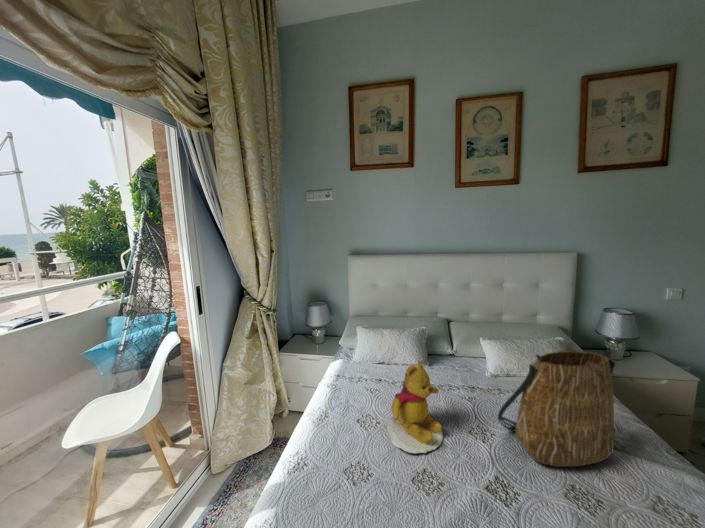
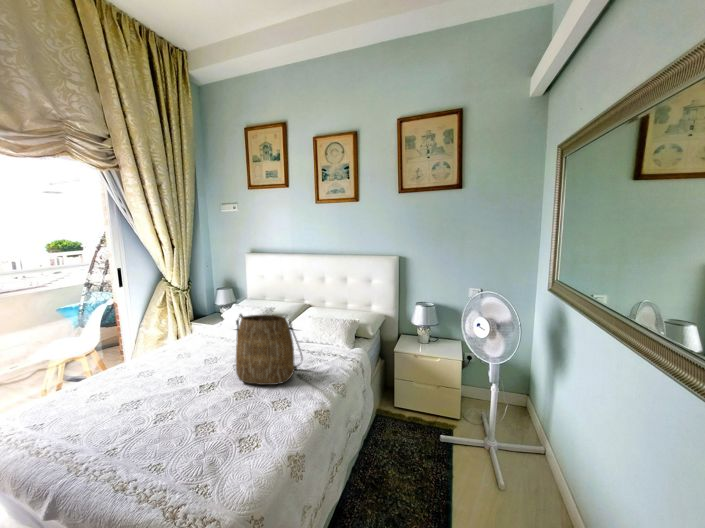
teddy bear: present [386,360,443,453] -> none [176,319,226,372]

